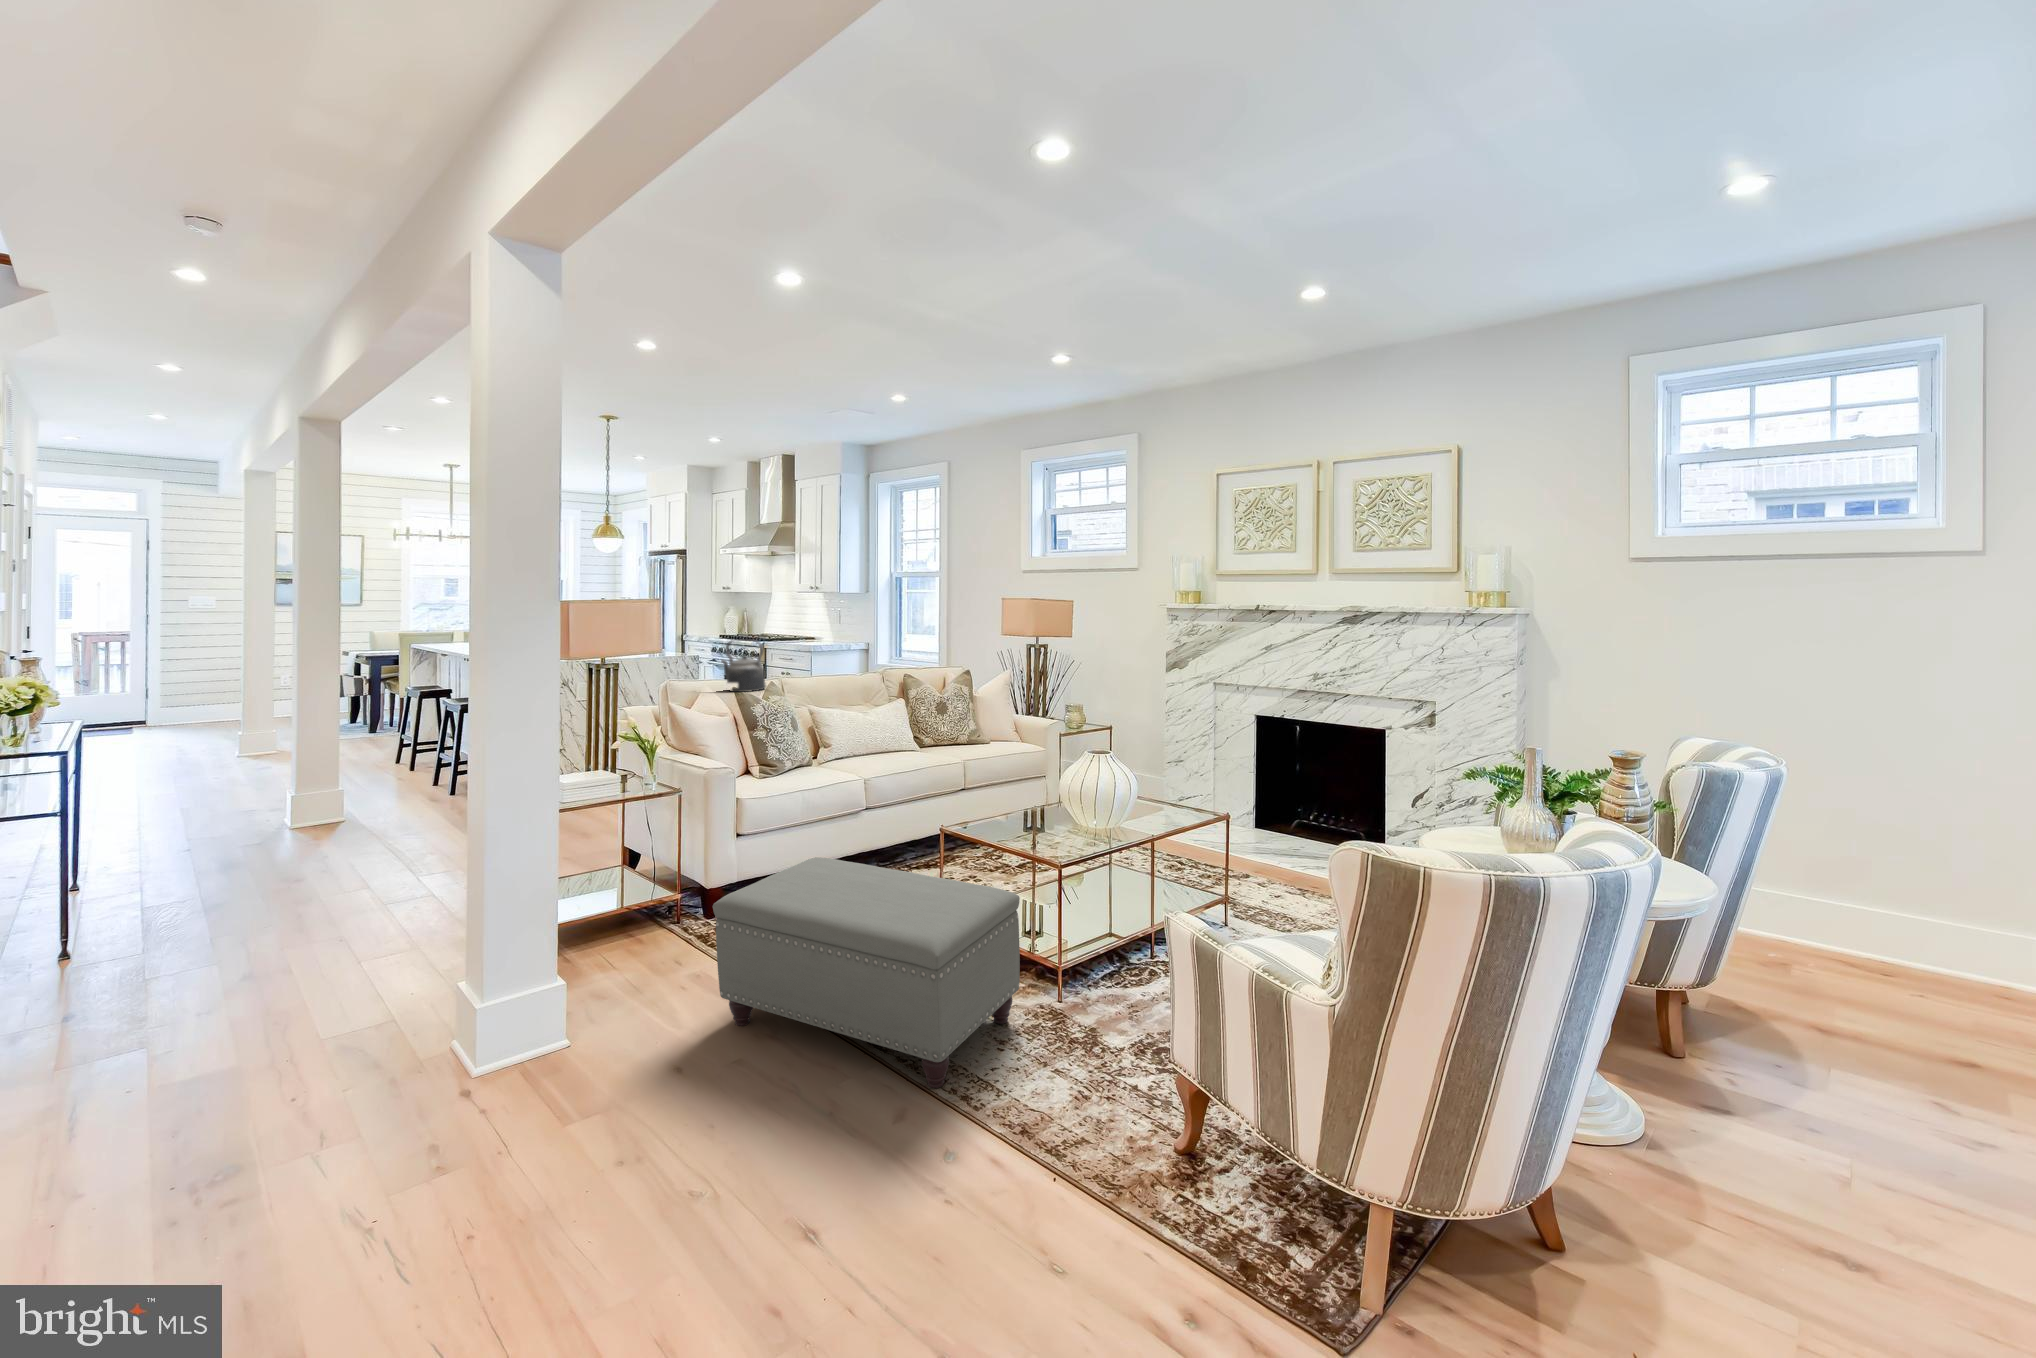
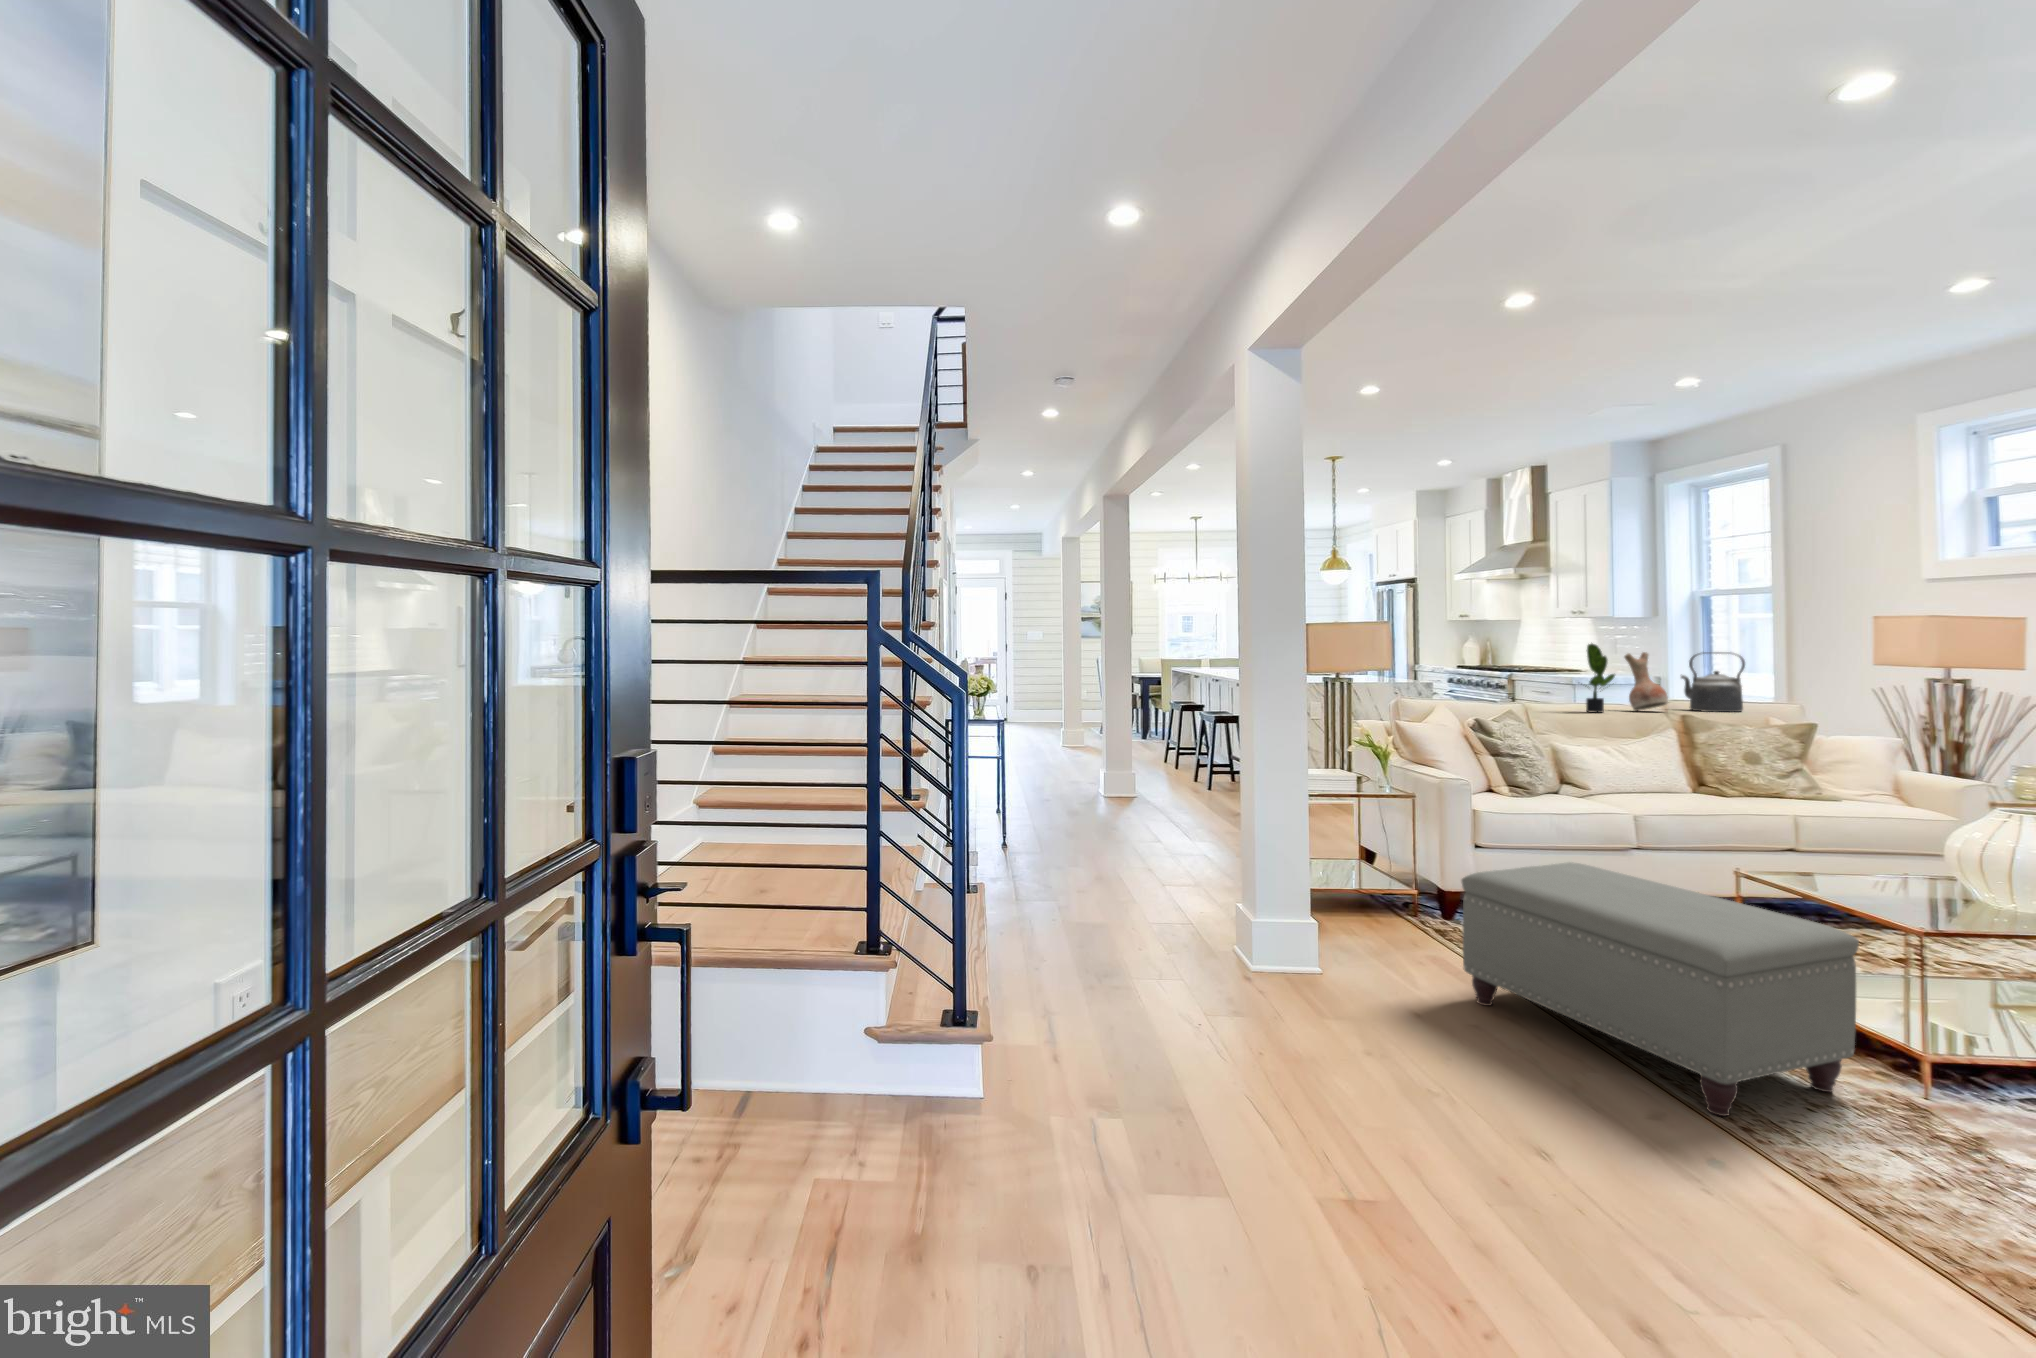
potted plant: none [813,631,848,693] -> present [1586,643,1615,713]
vase: none [850,636,883,687] -> present [1625,652,1668,711]
kettle: present [721,639,766,692] -> present [1681,652,1745,712]

